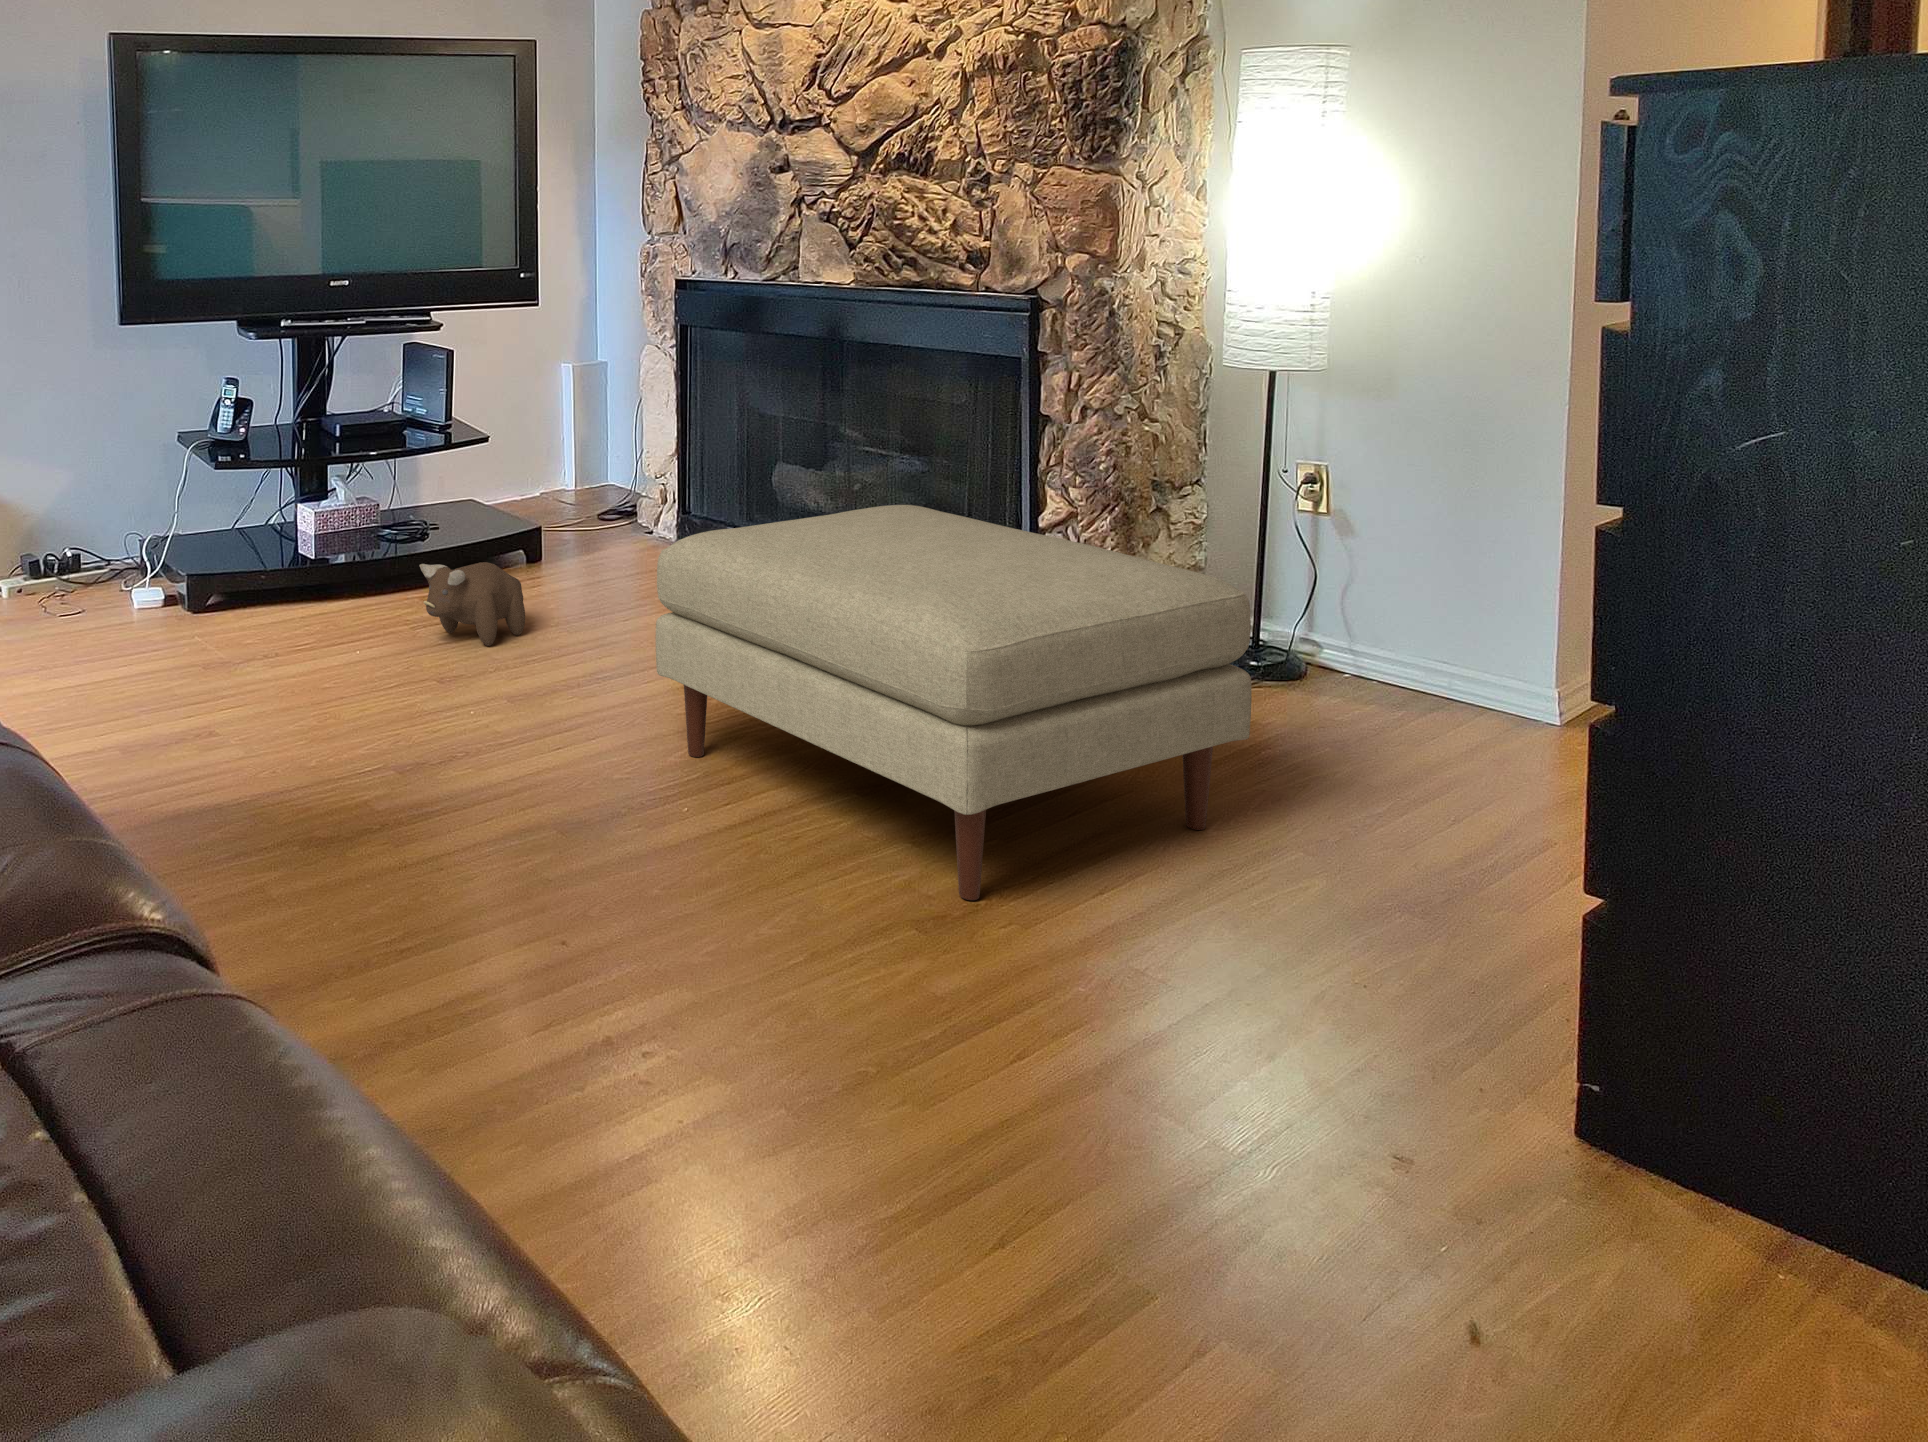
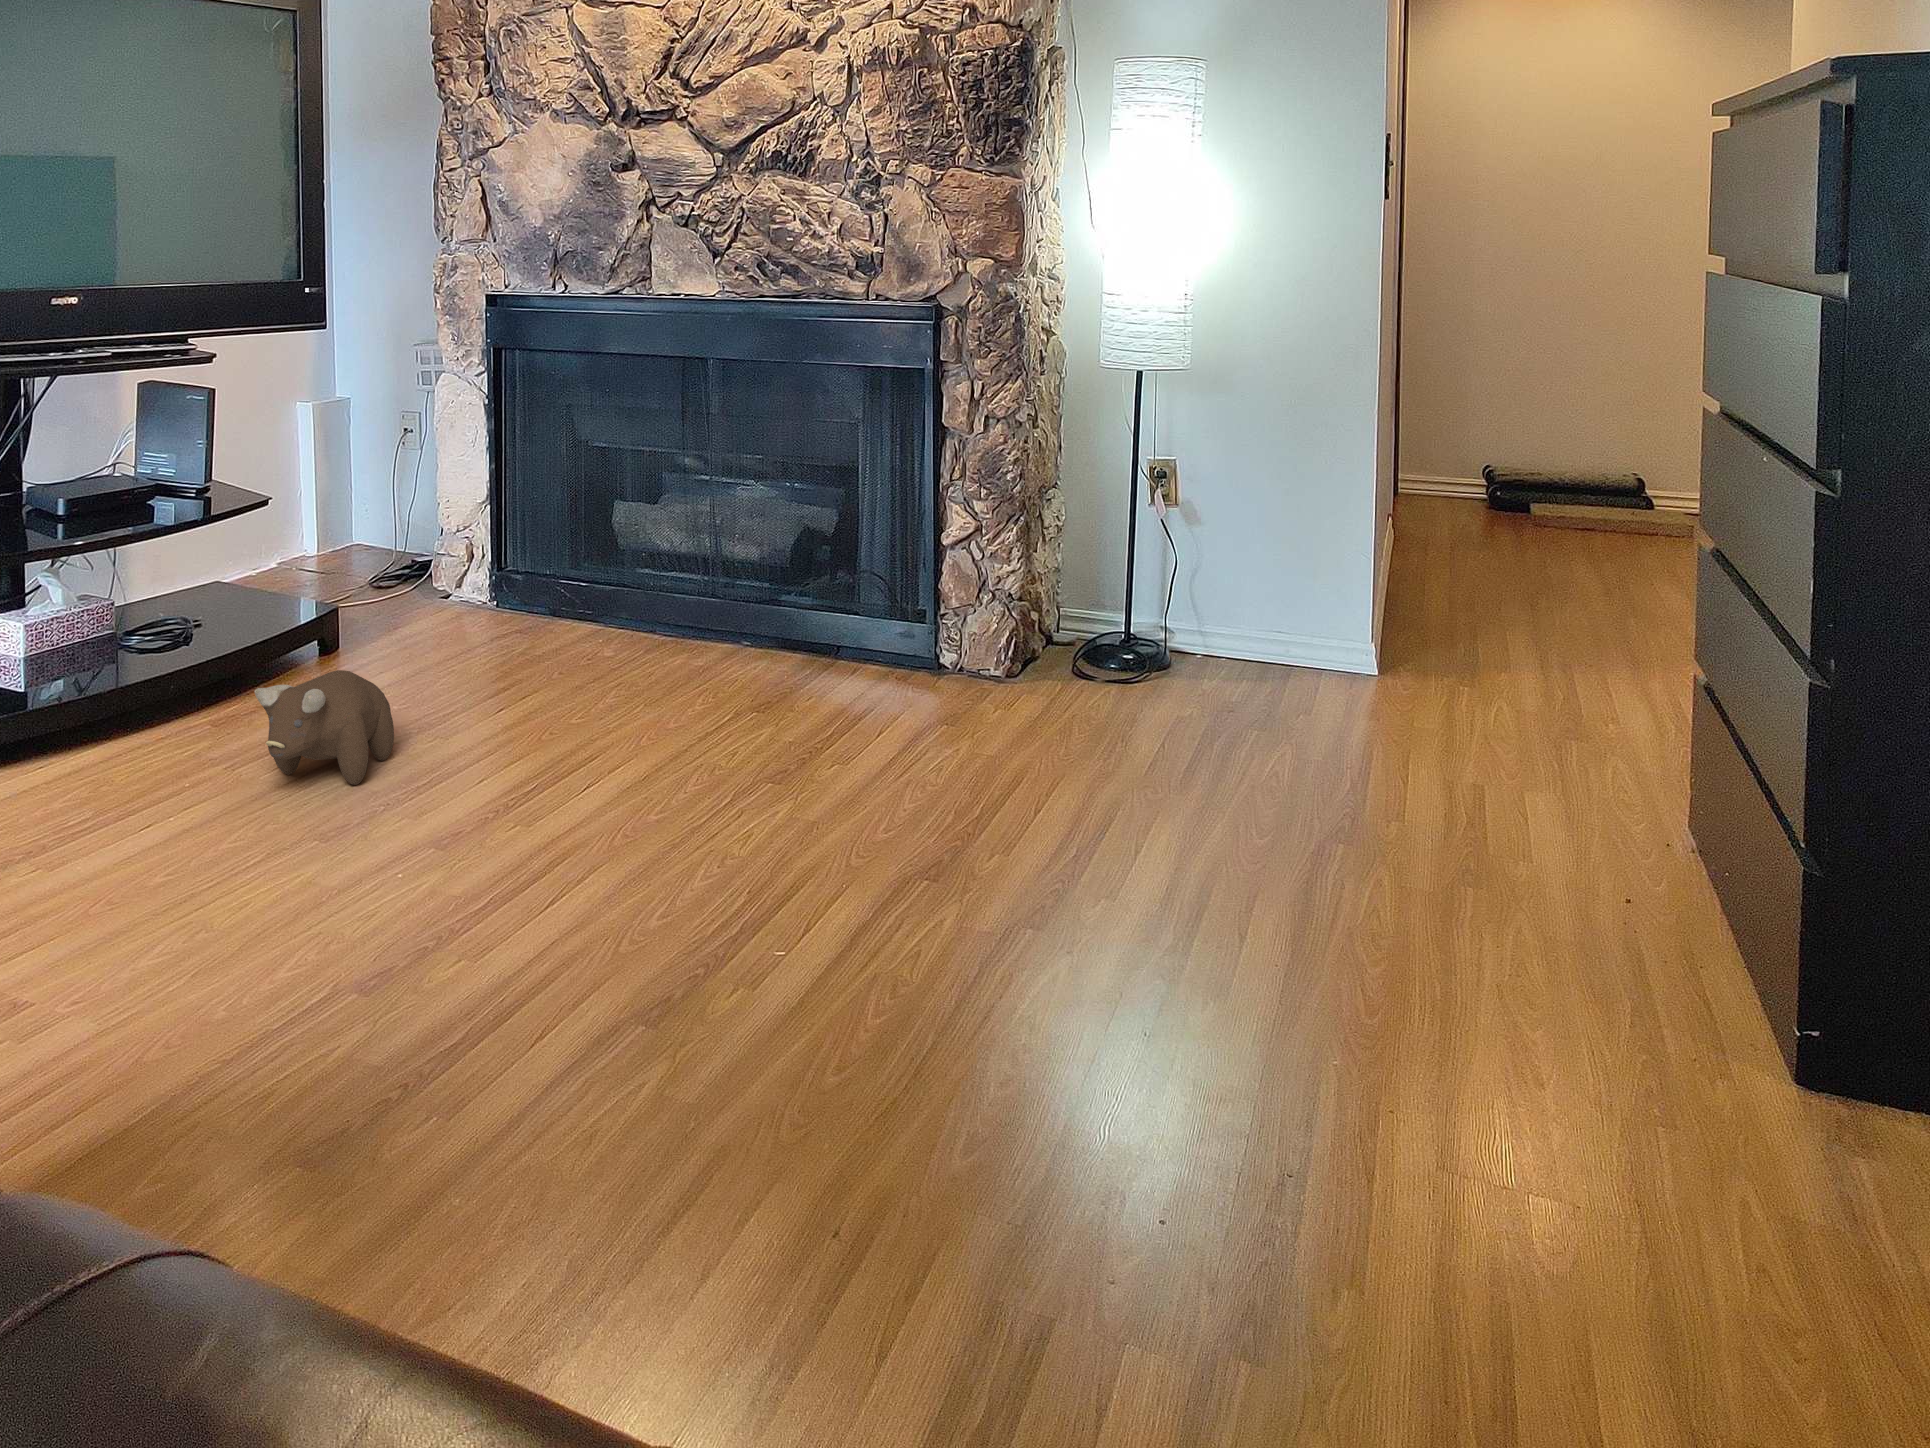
ottoman: present [656,505,1252,900] -> none [698,542,1341,1044]

